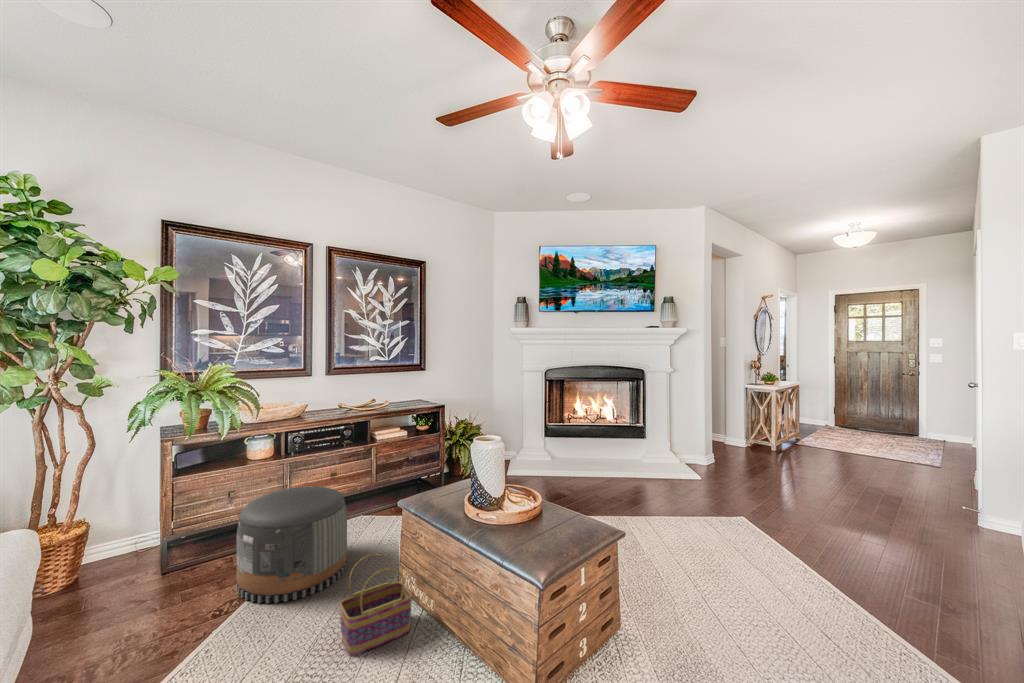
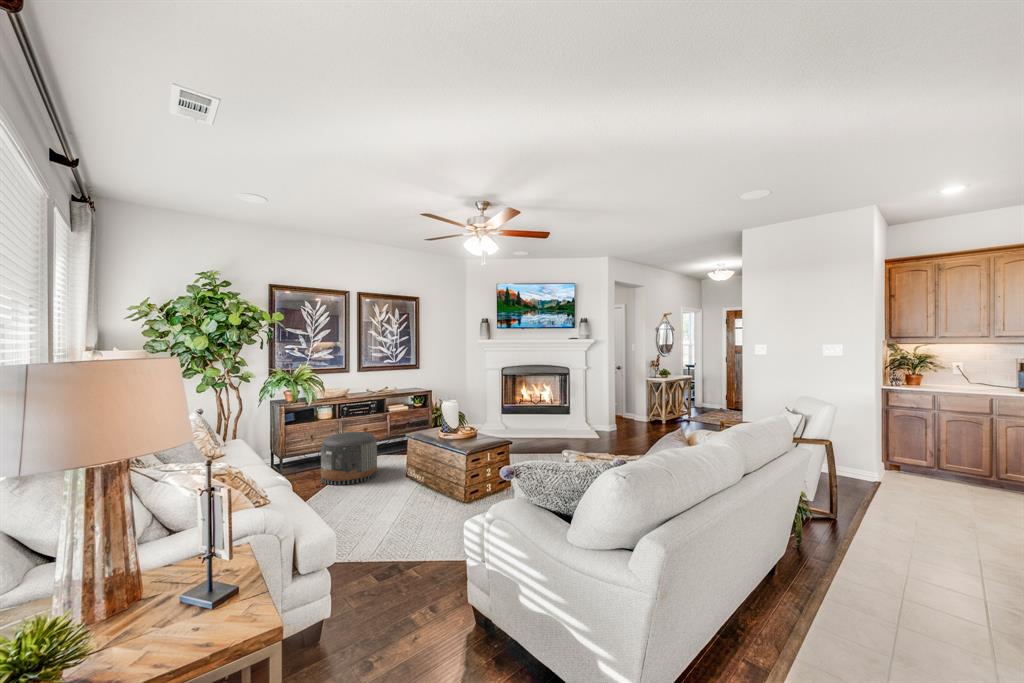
basket: present [340,554,412,655] -> none [378,455,413,497]

